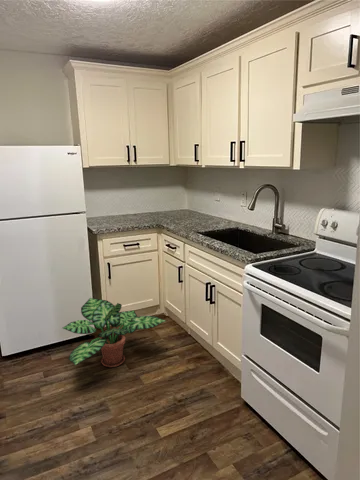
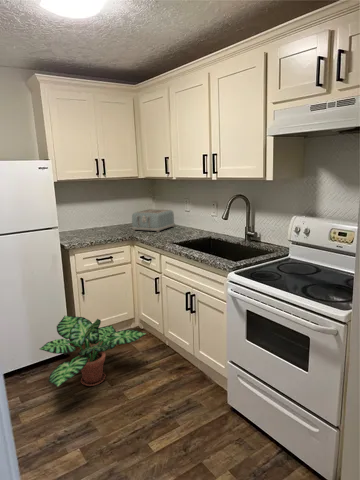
toaster: none [160,198,204,221] -> present [132,209,175,232]

